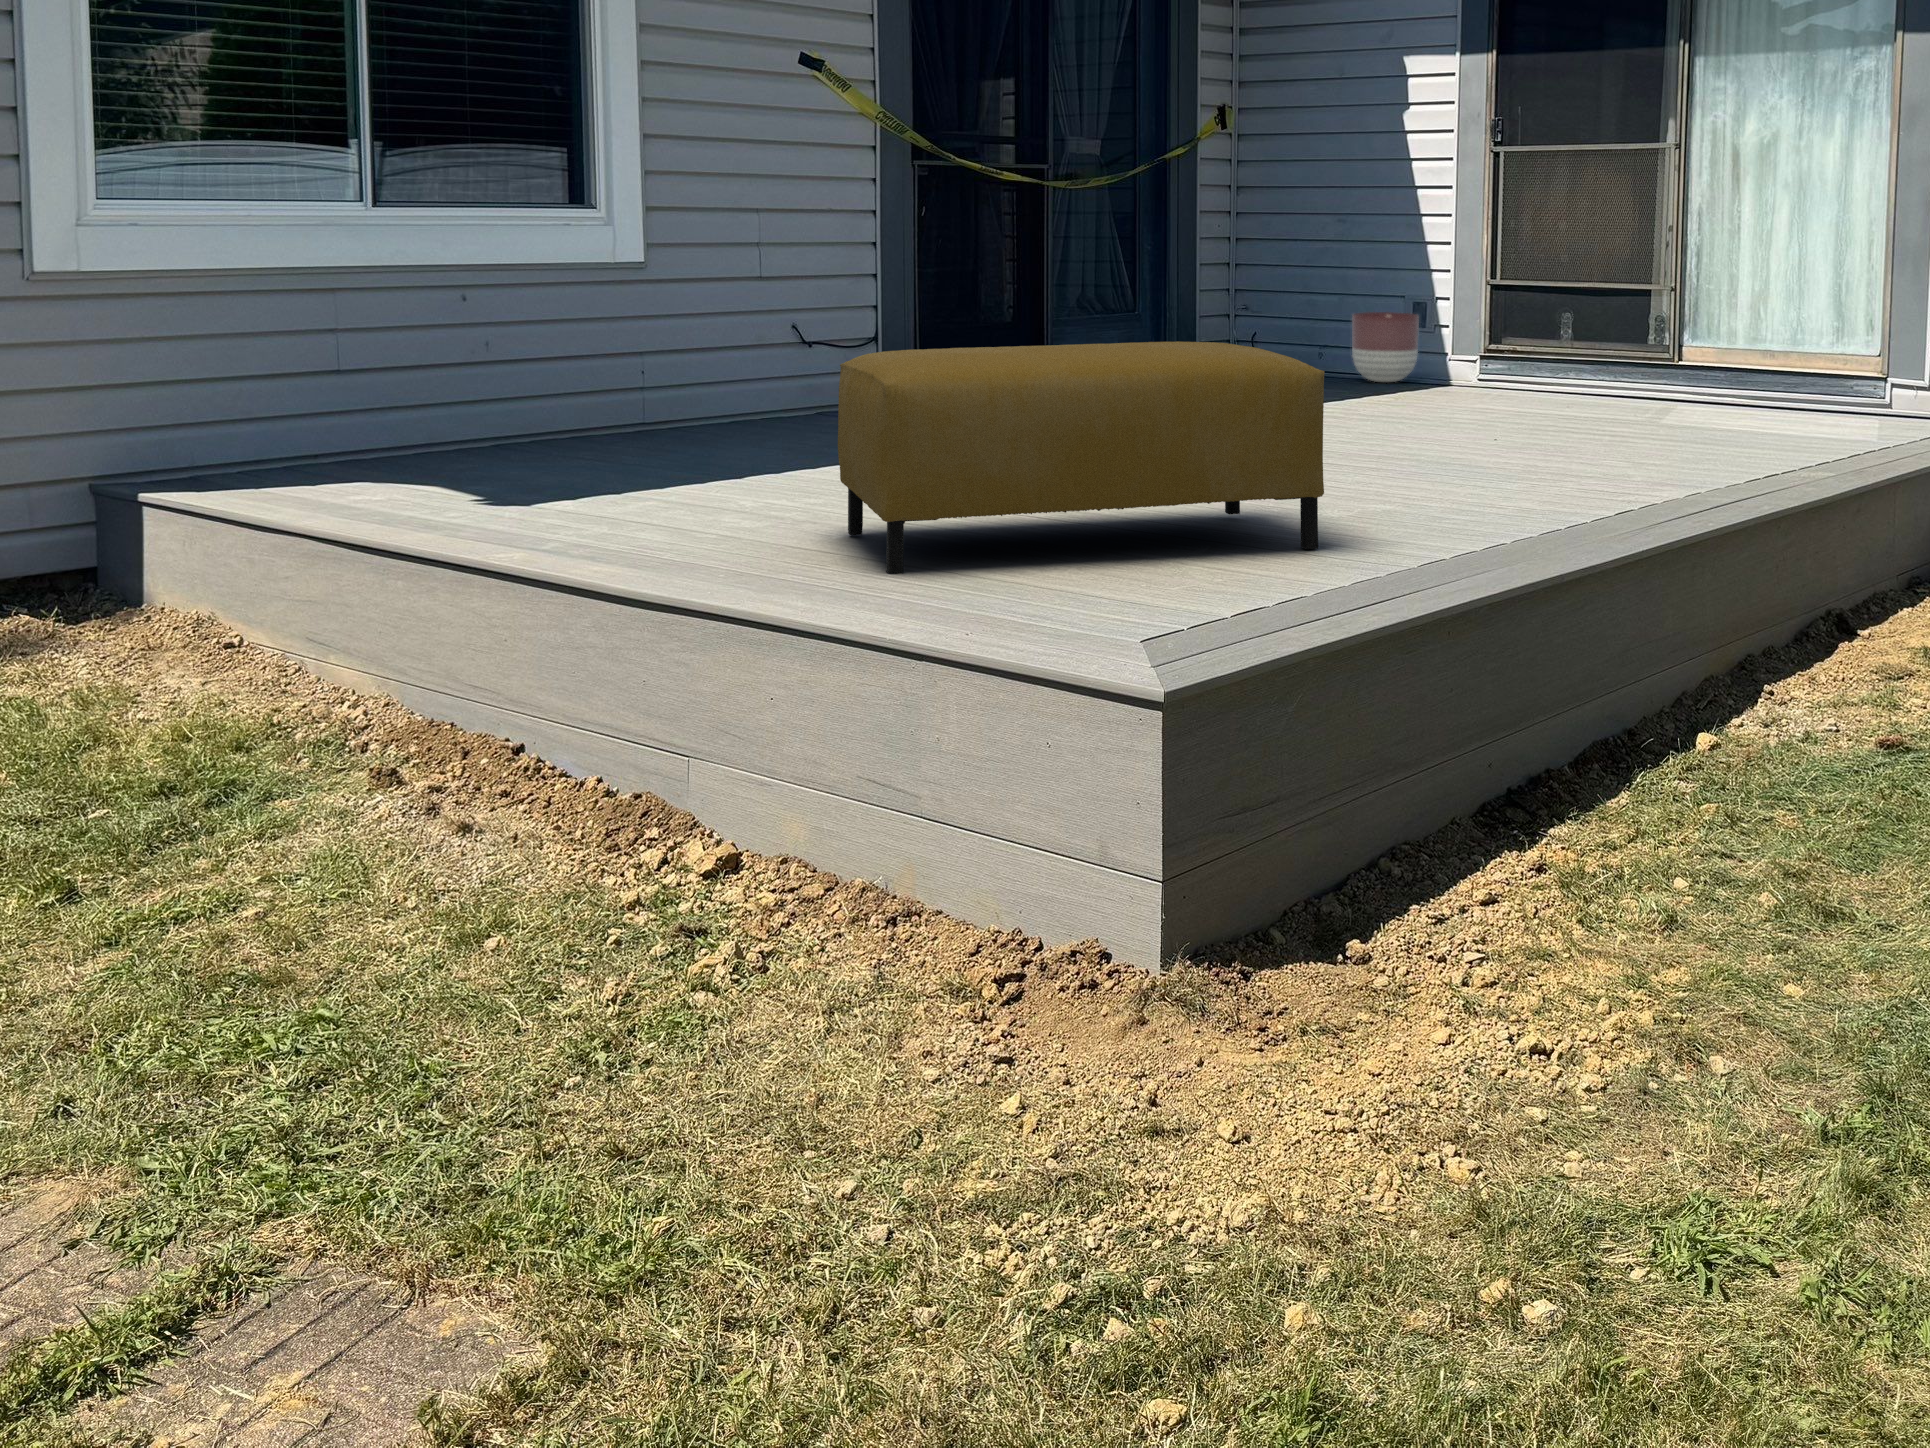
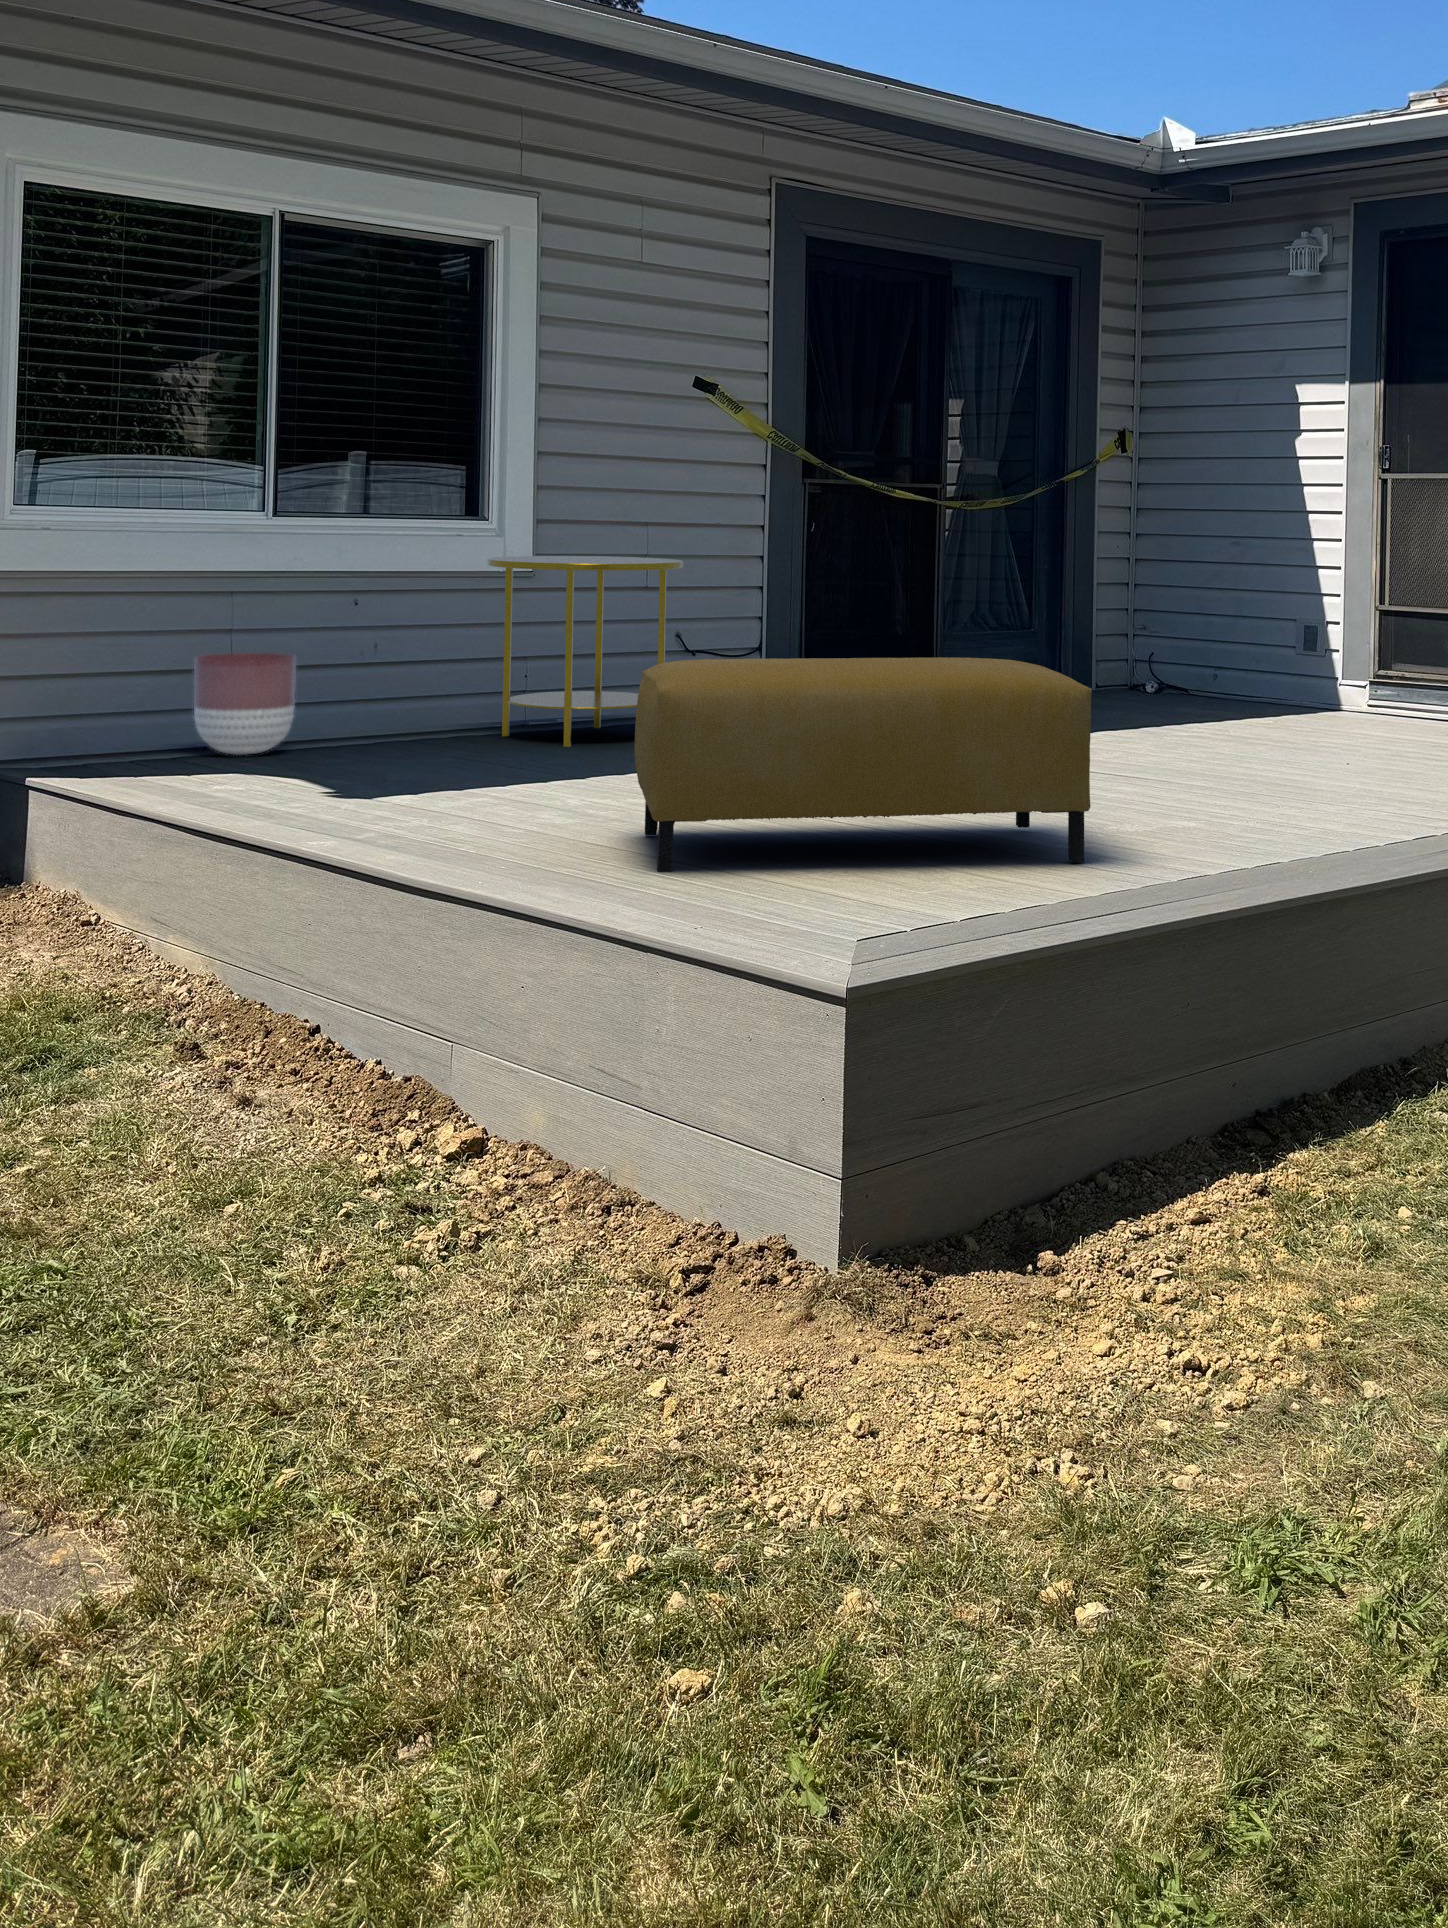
side table: none [601,241,810,444] -> present [487,556,683,747]
planter: present [1352,312,1419,382] -> present [194,653,296,755]

